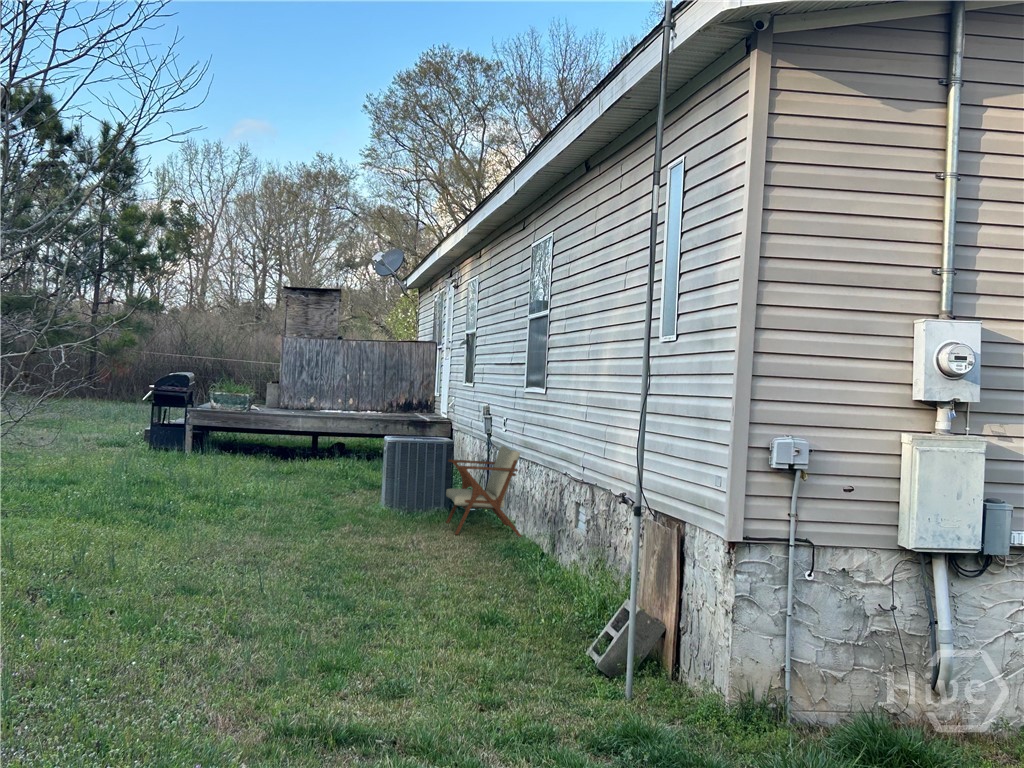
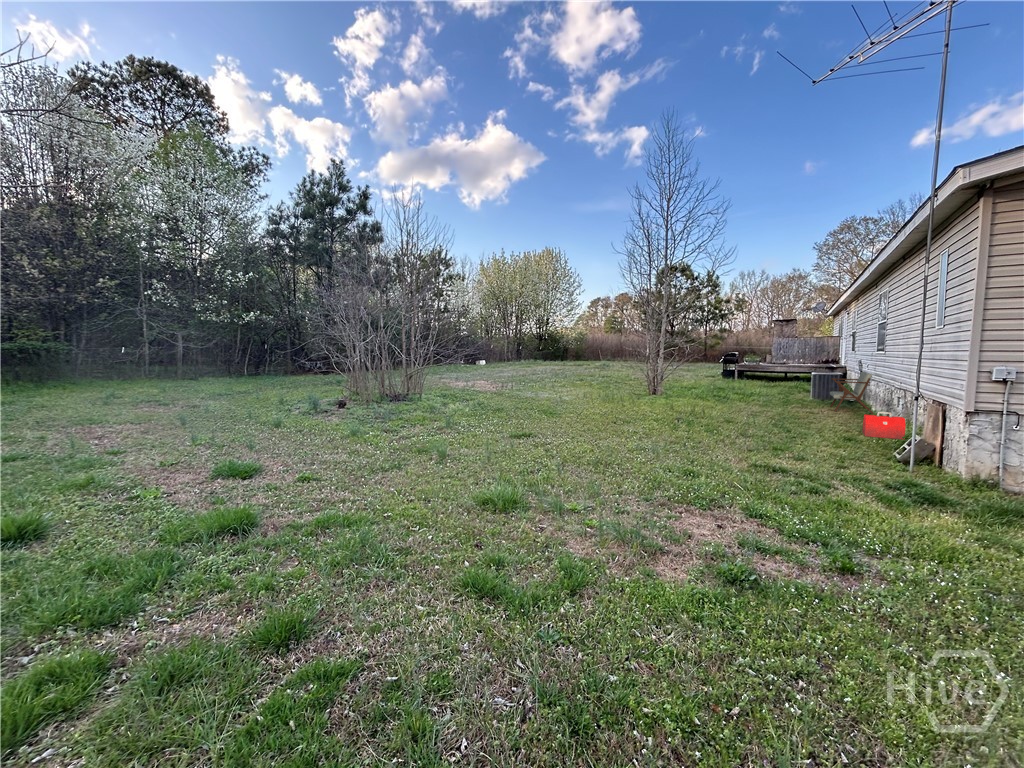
toolbox: none [513,537,589,599] -> present [862,412,906,440]

